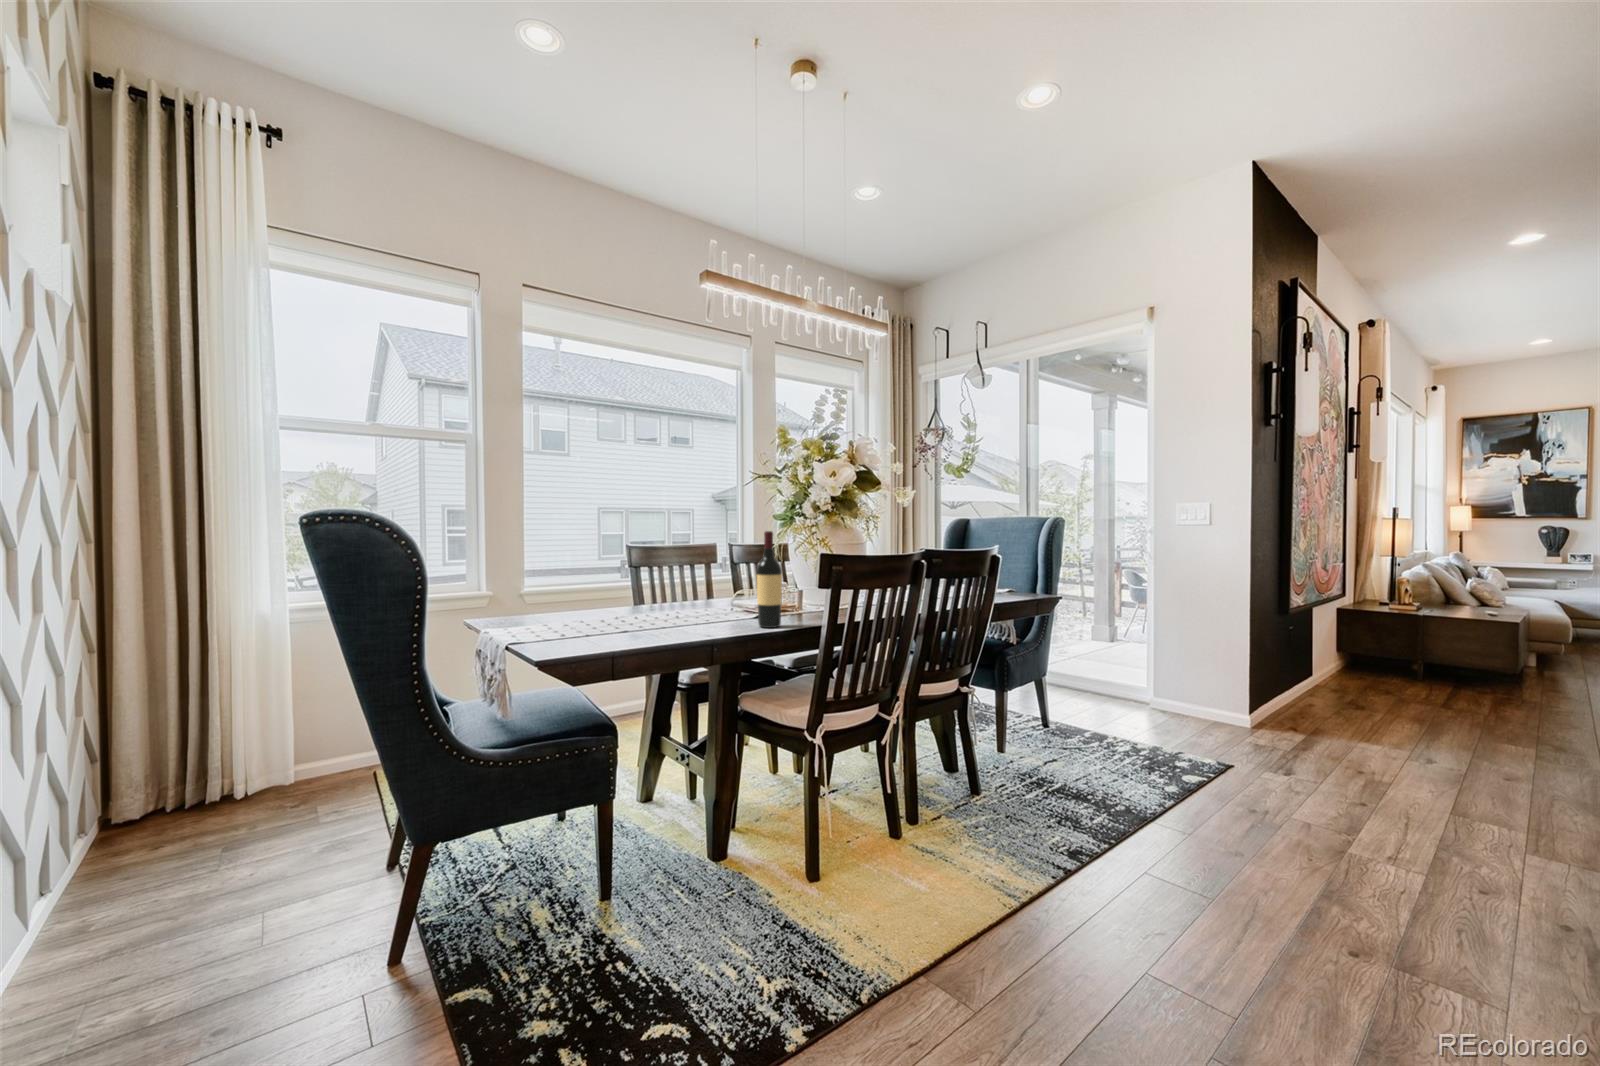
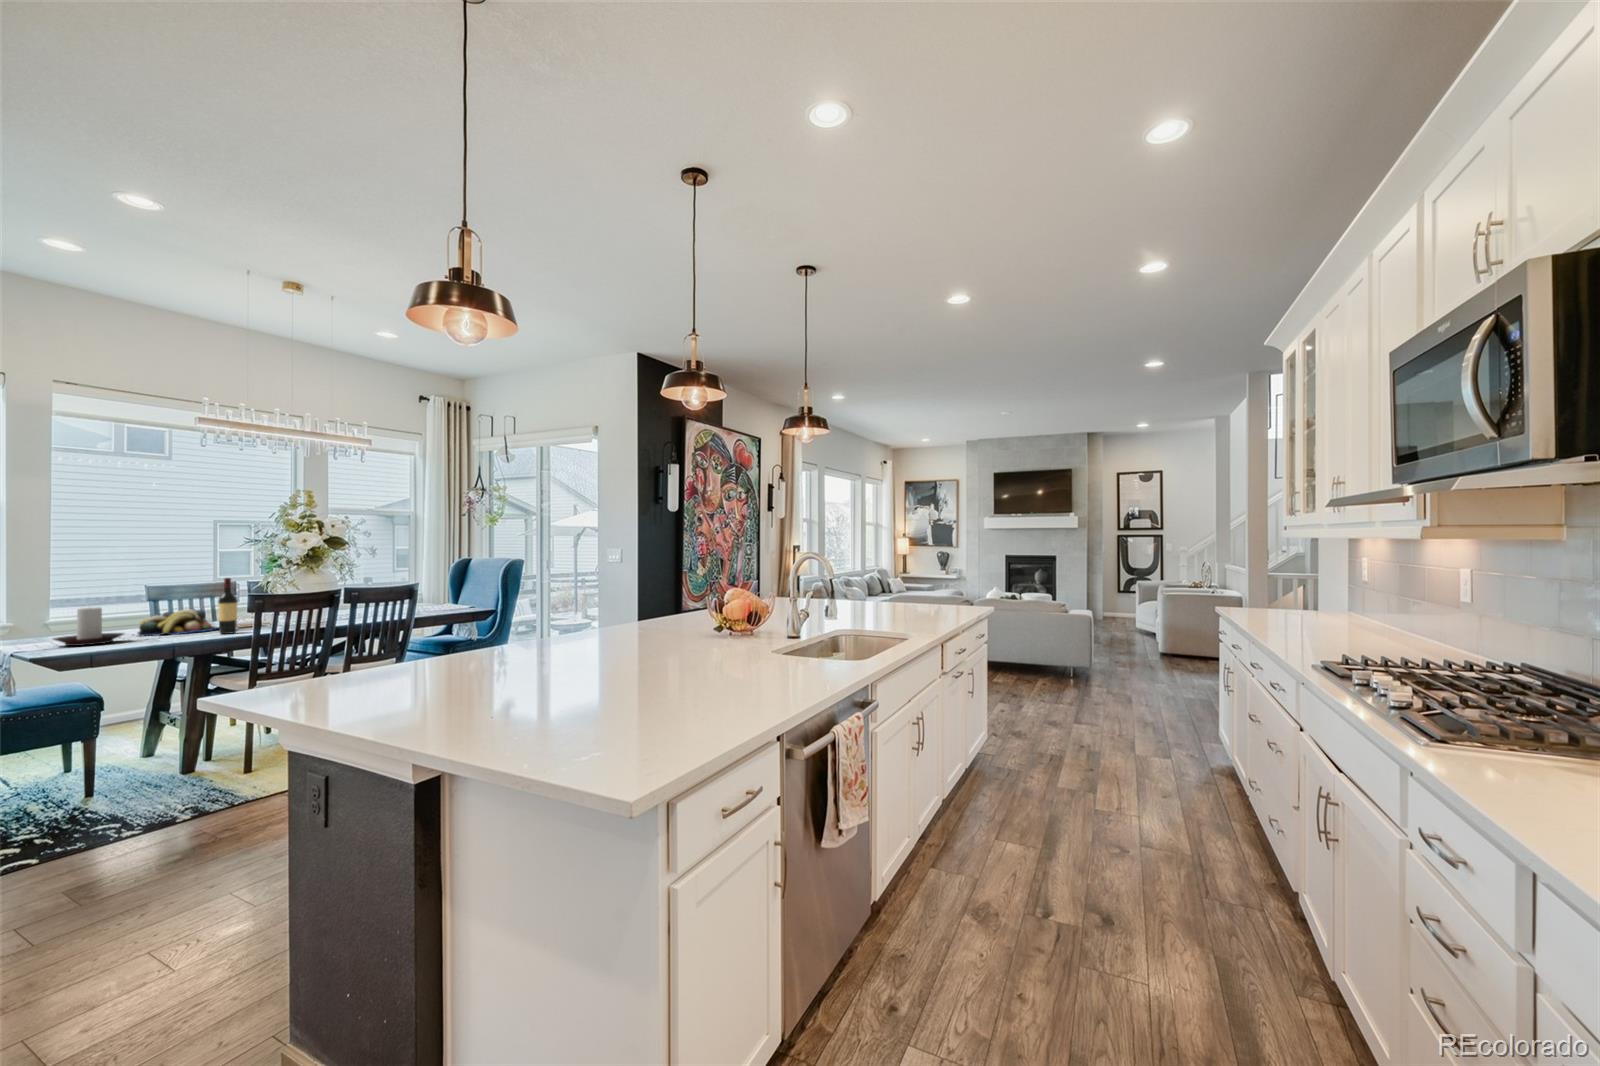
candle holder: none [551,572,642,641] -> present [53,607,124,646]
fruit bowl: none [640,580,738,623] -> present [138,609,219,636]

